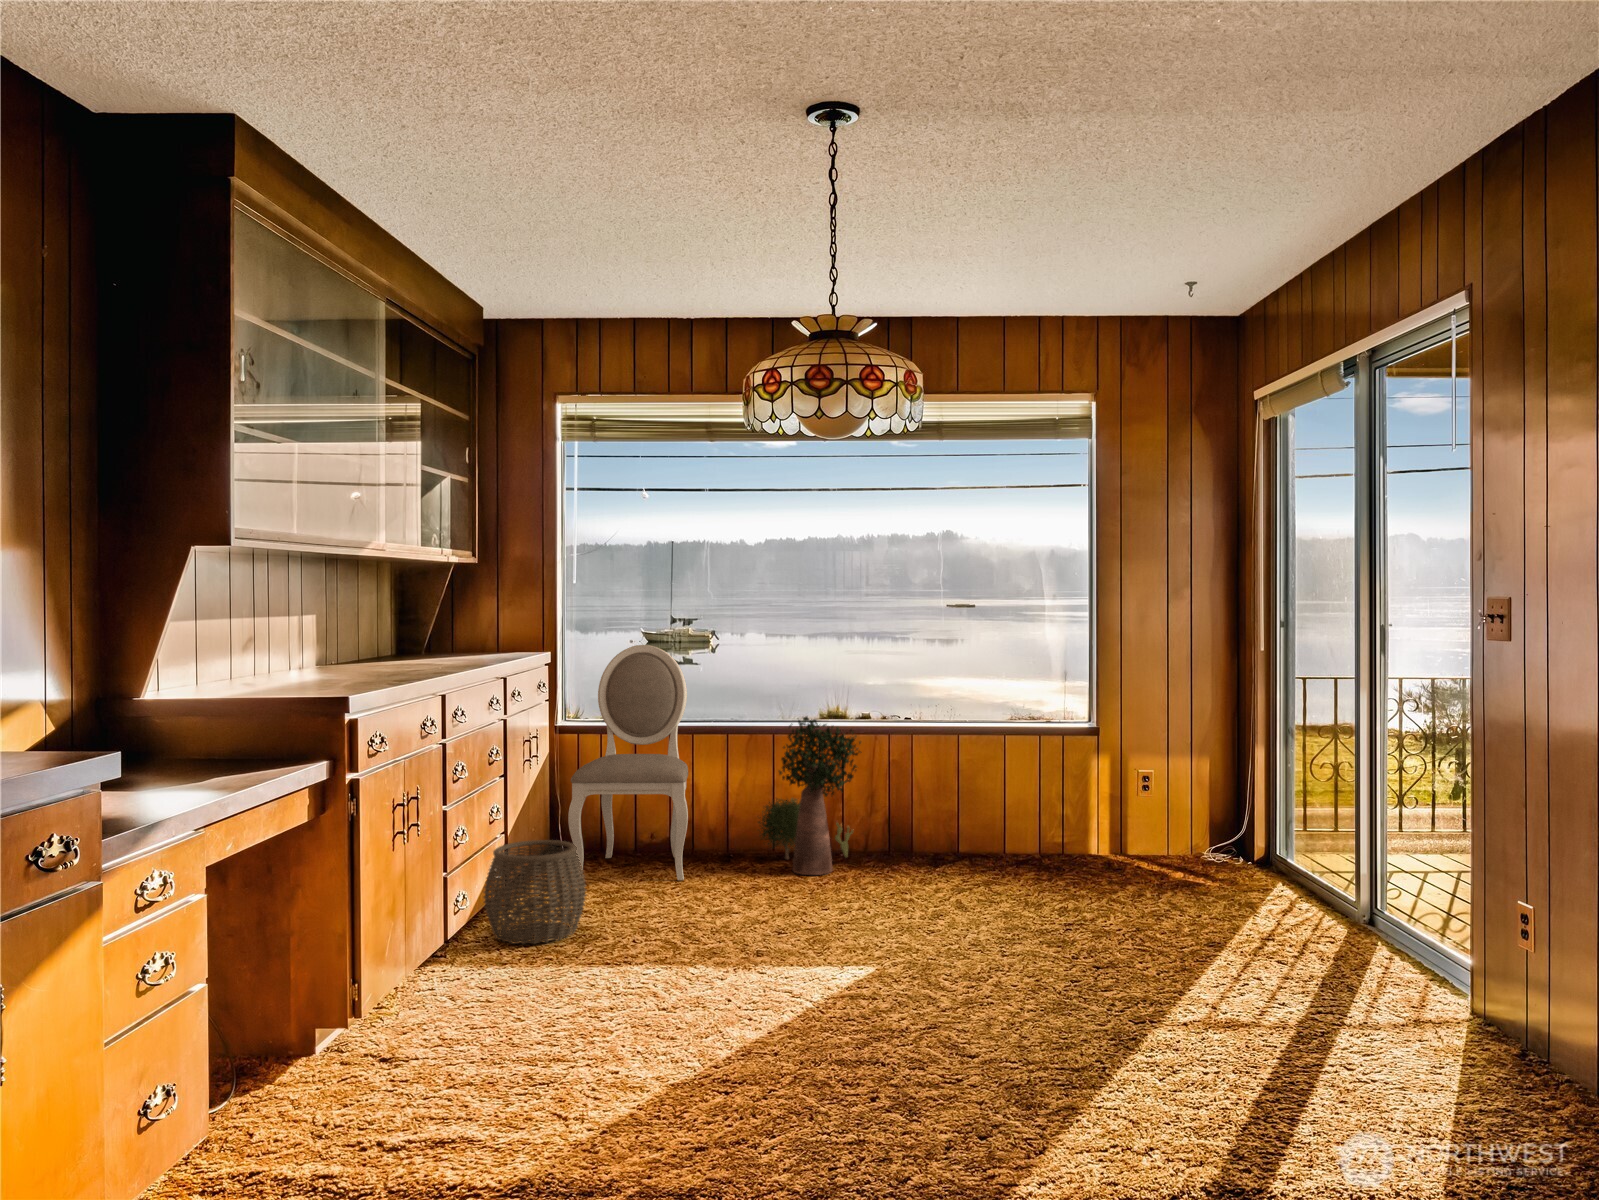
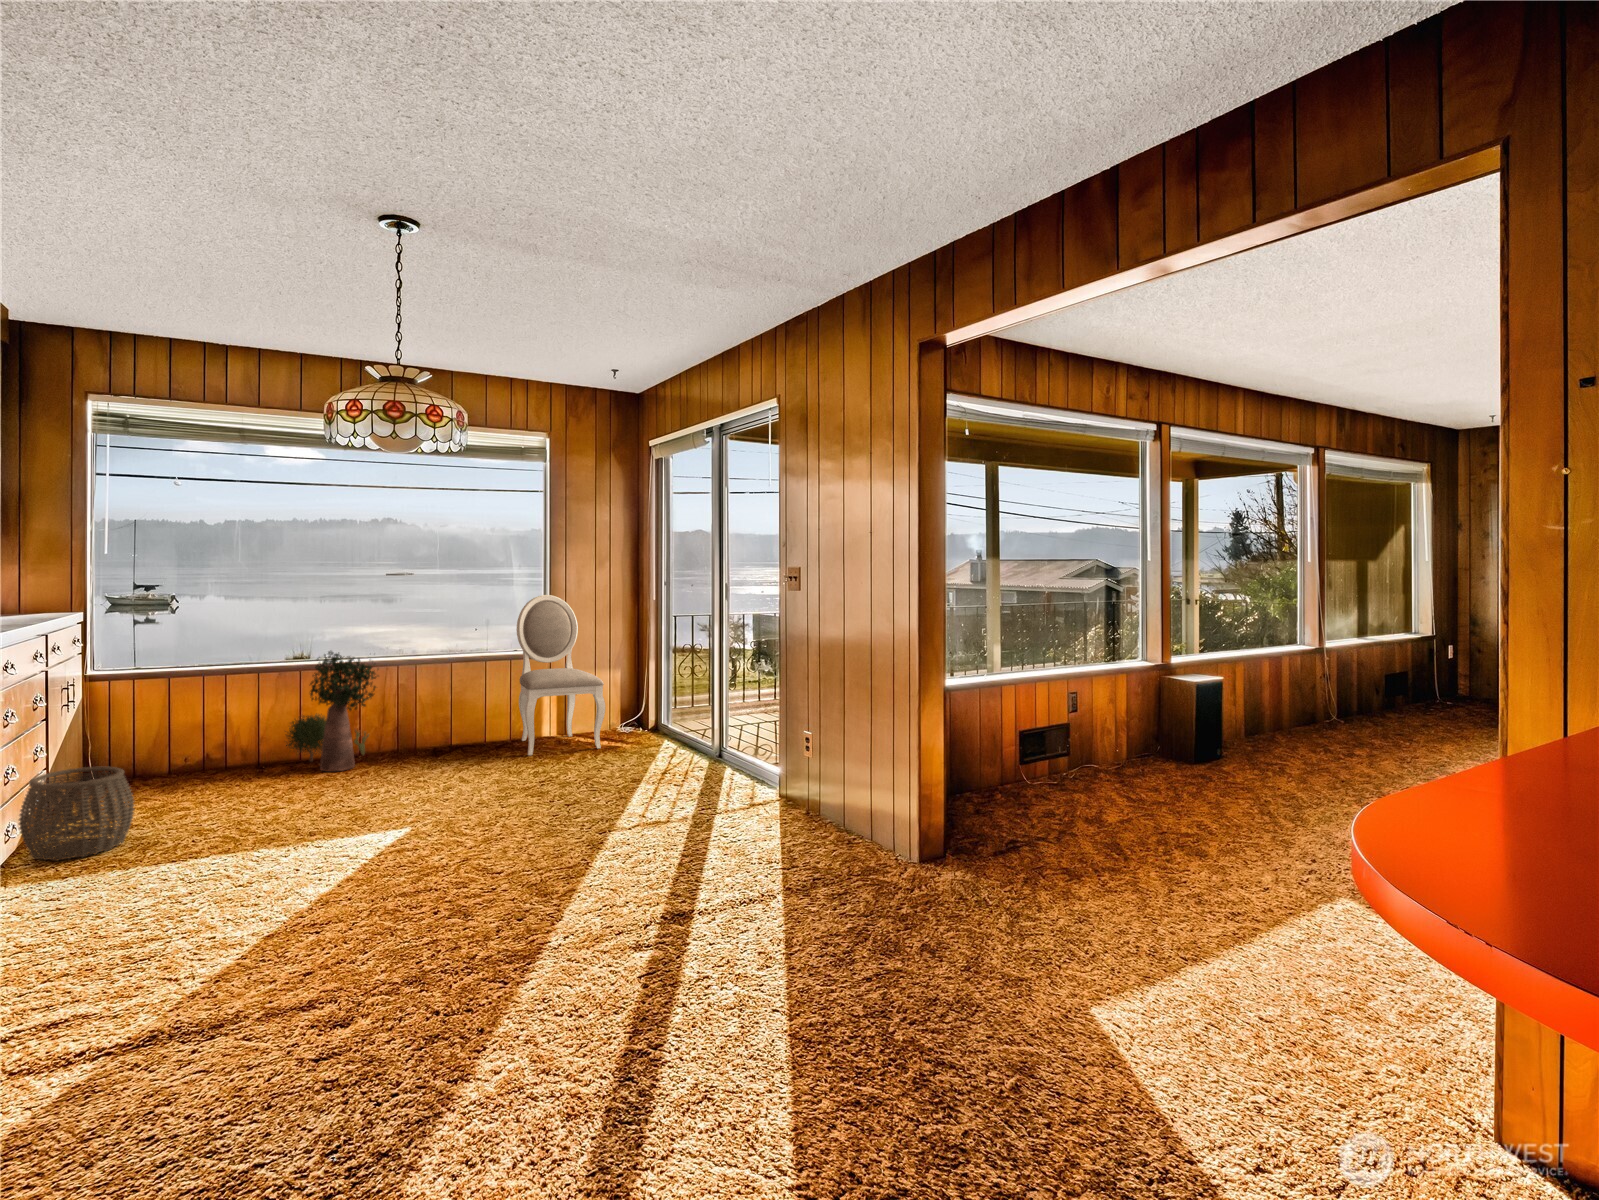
dining chair: present [568,645,688,880] -> present [516,595,605,756]

